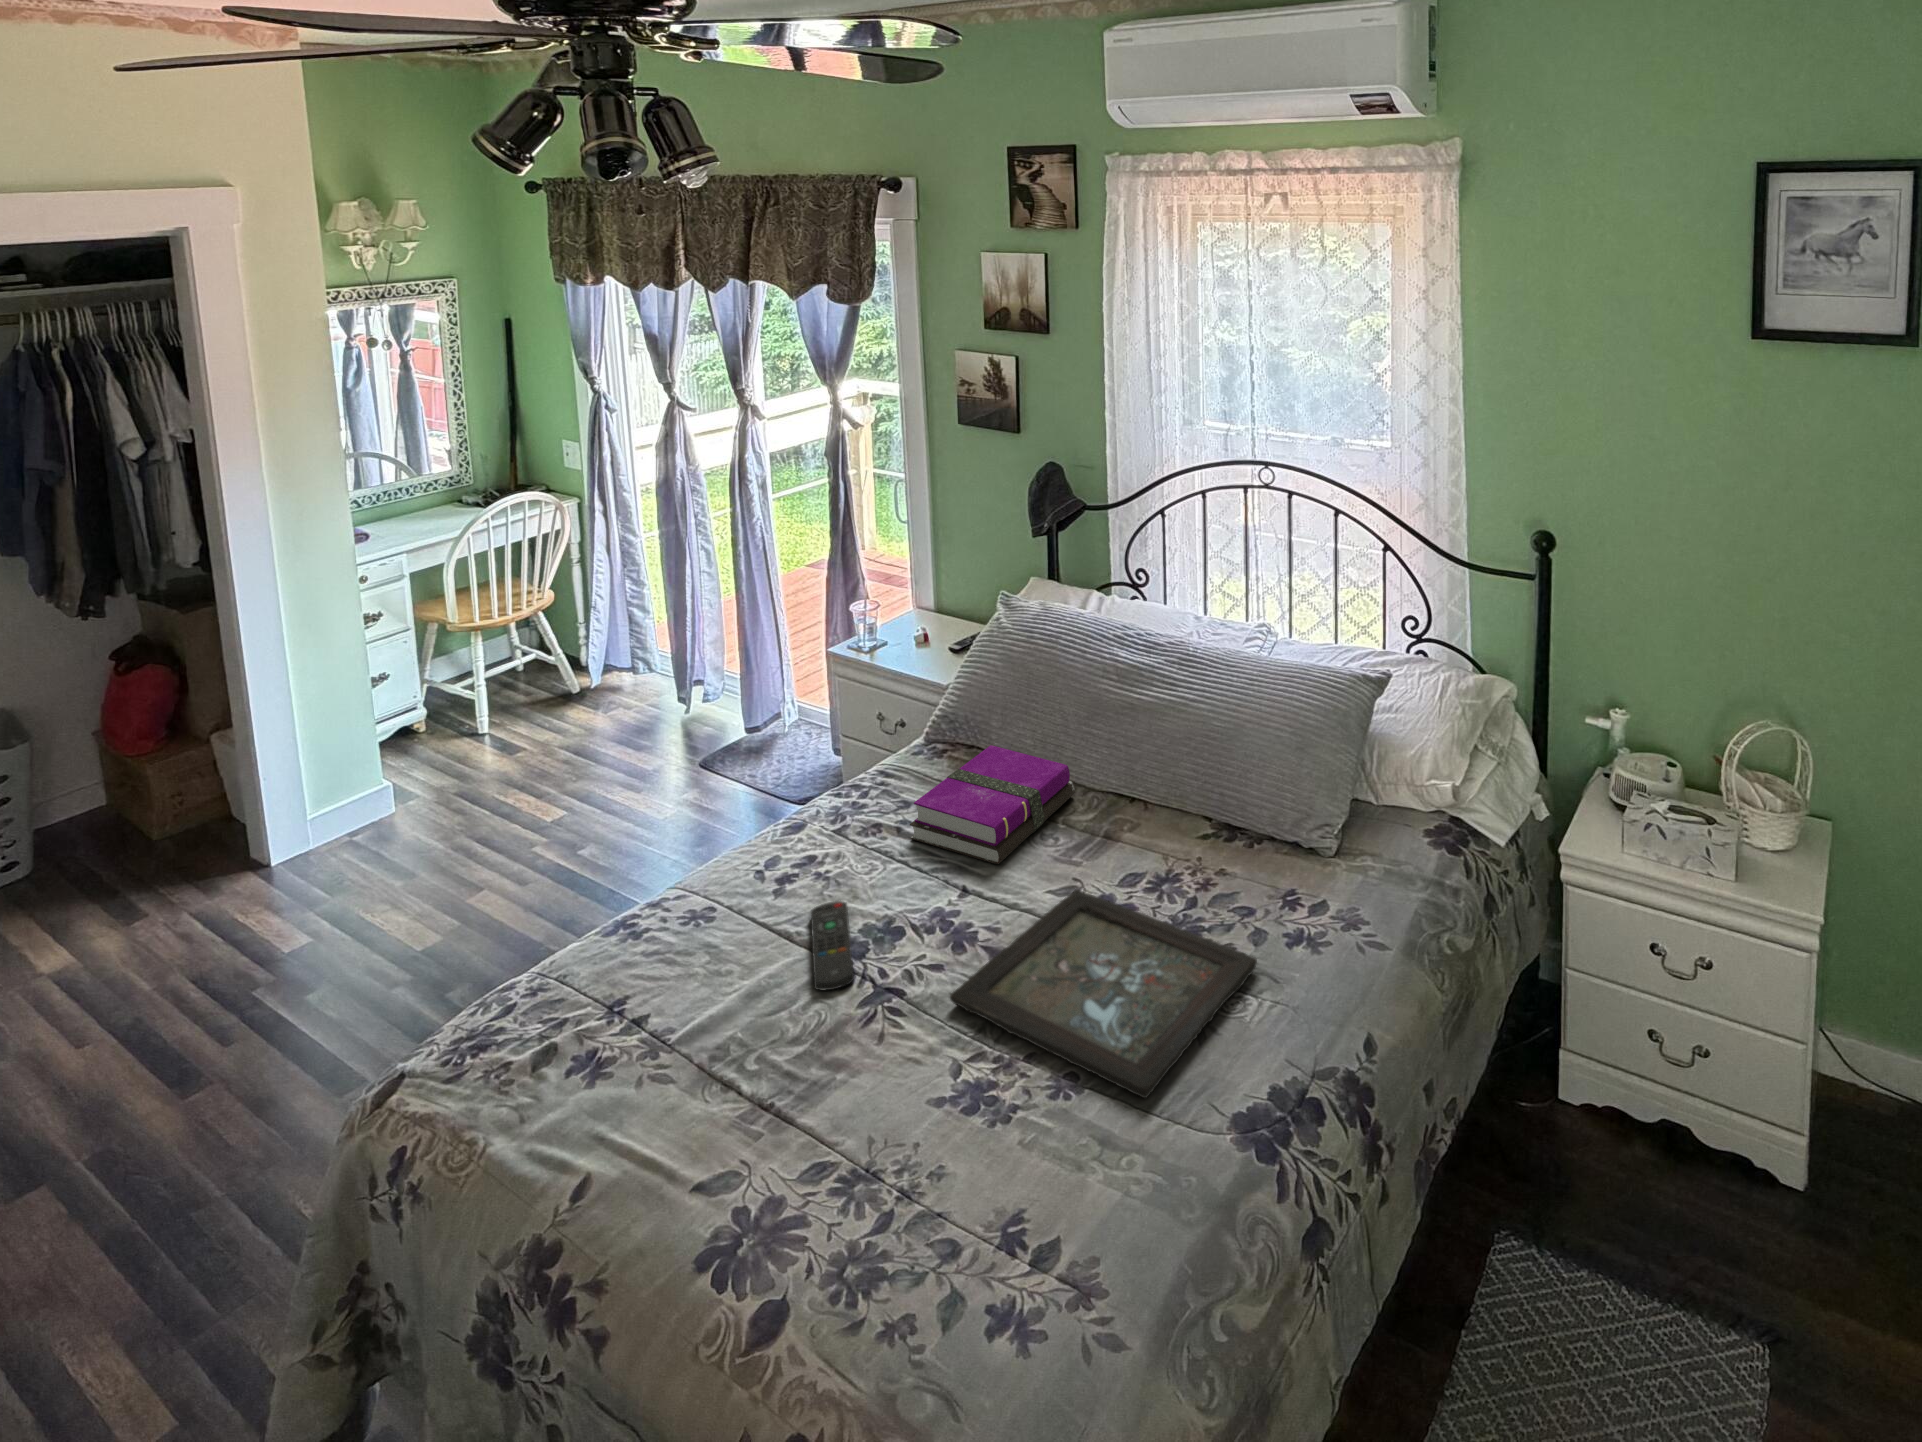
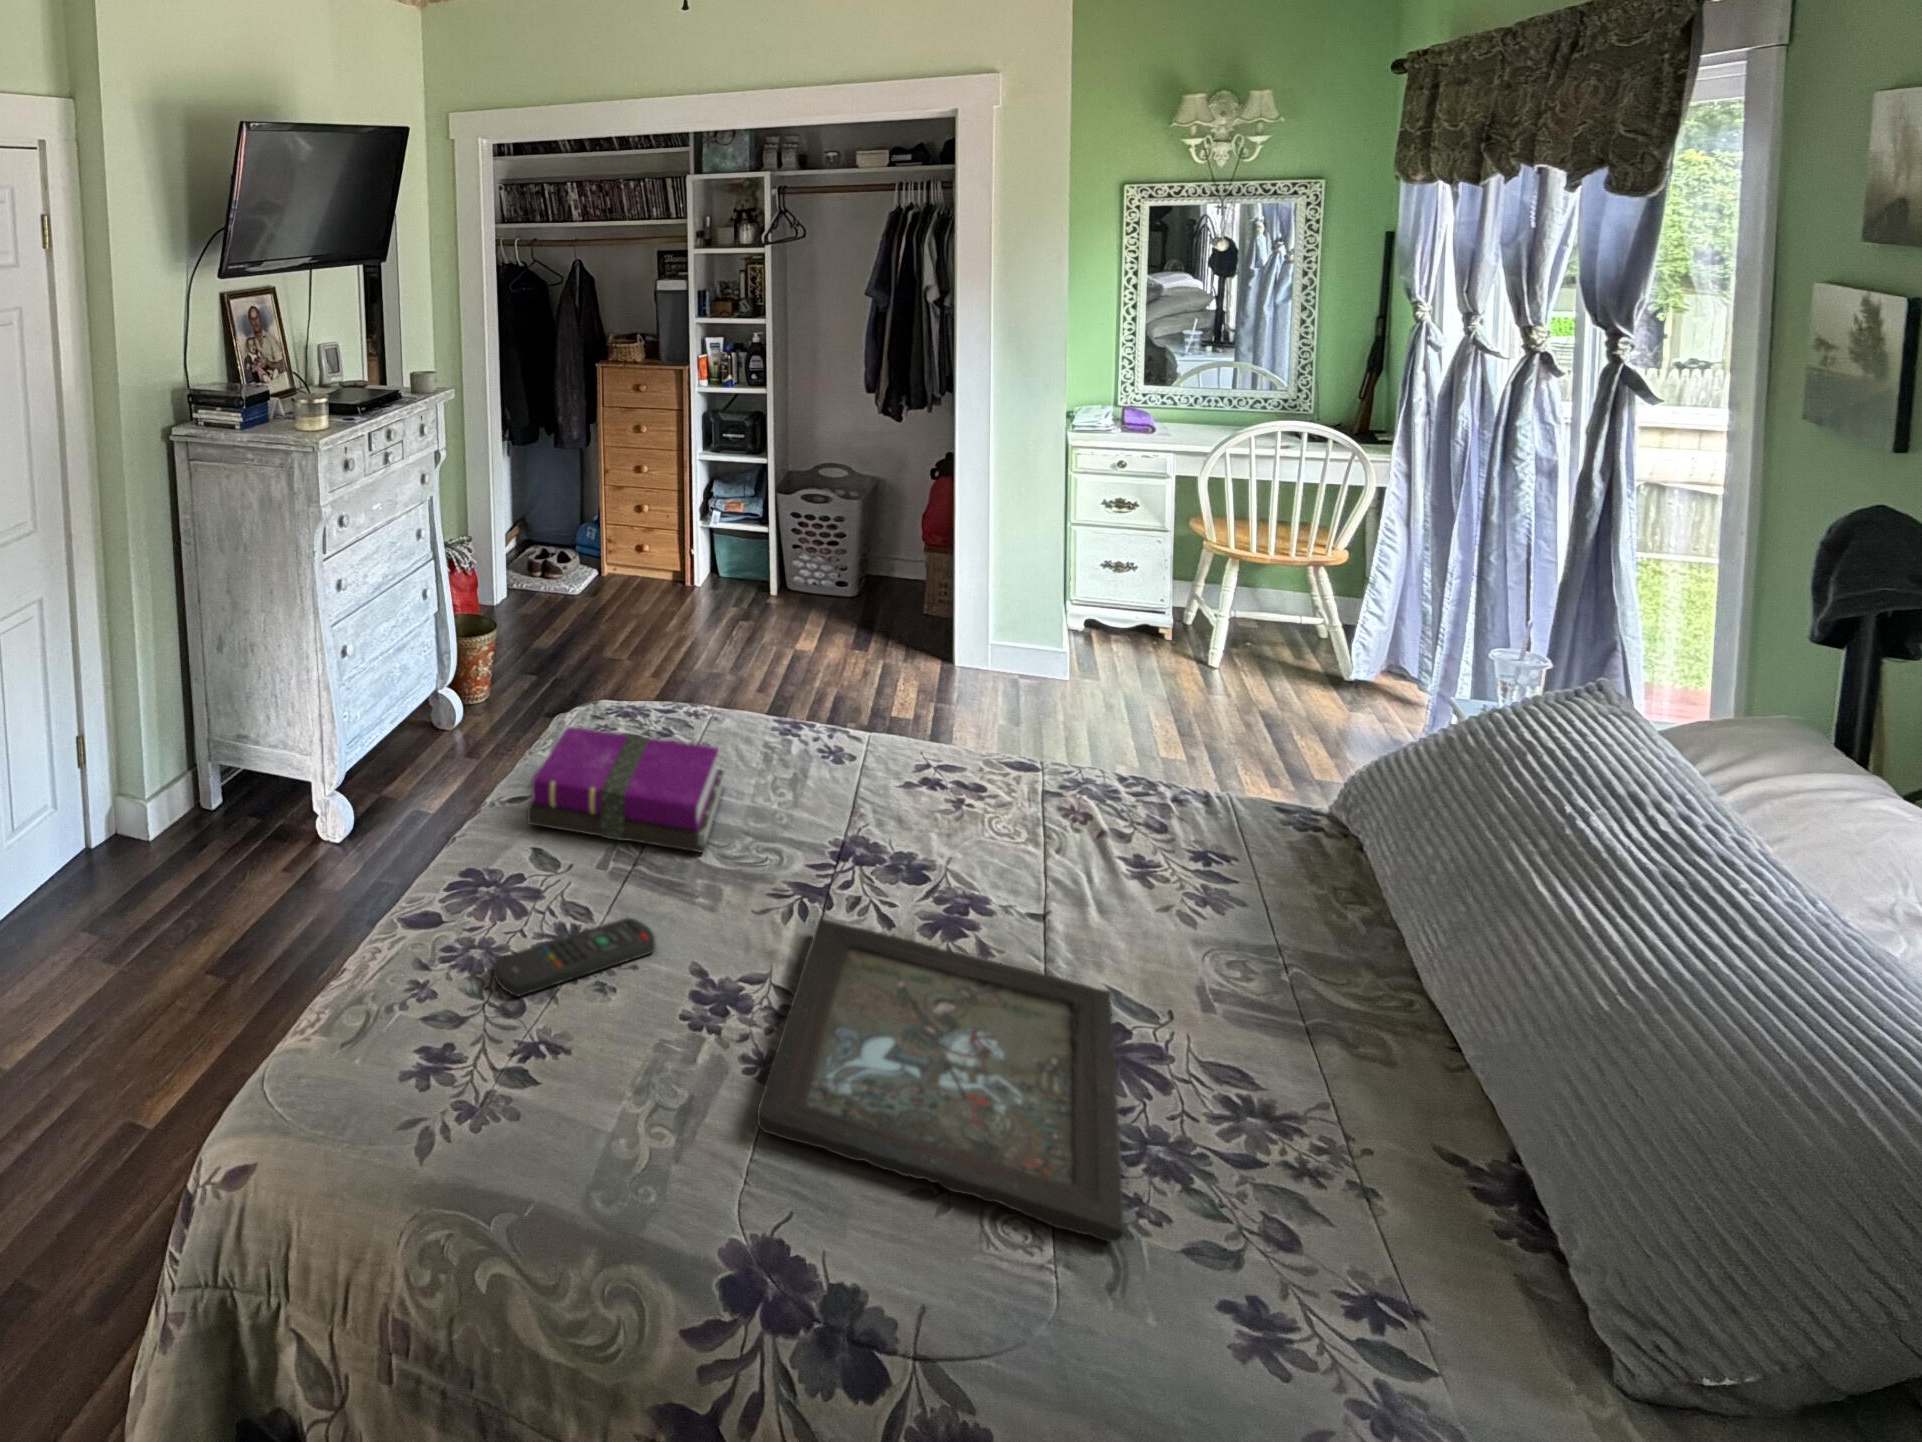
notebook: present [910,745,1075,864] -> present [527,727,724,853]
remote control: present [811,901,854,990] -> present [494,918,656,996]

